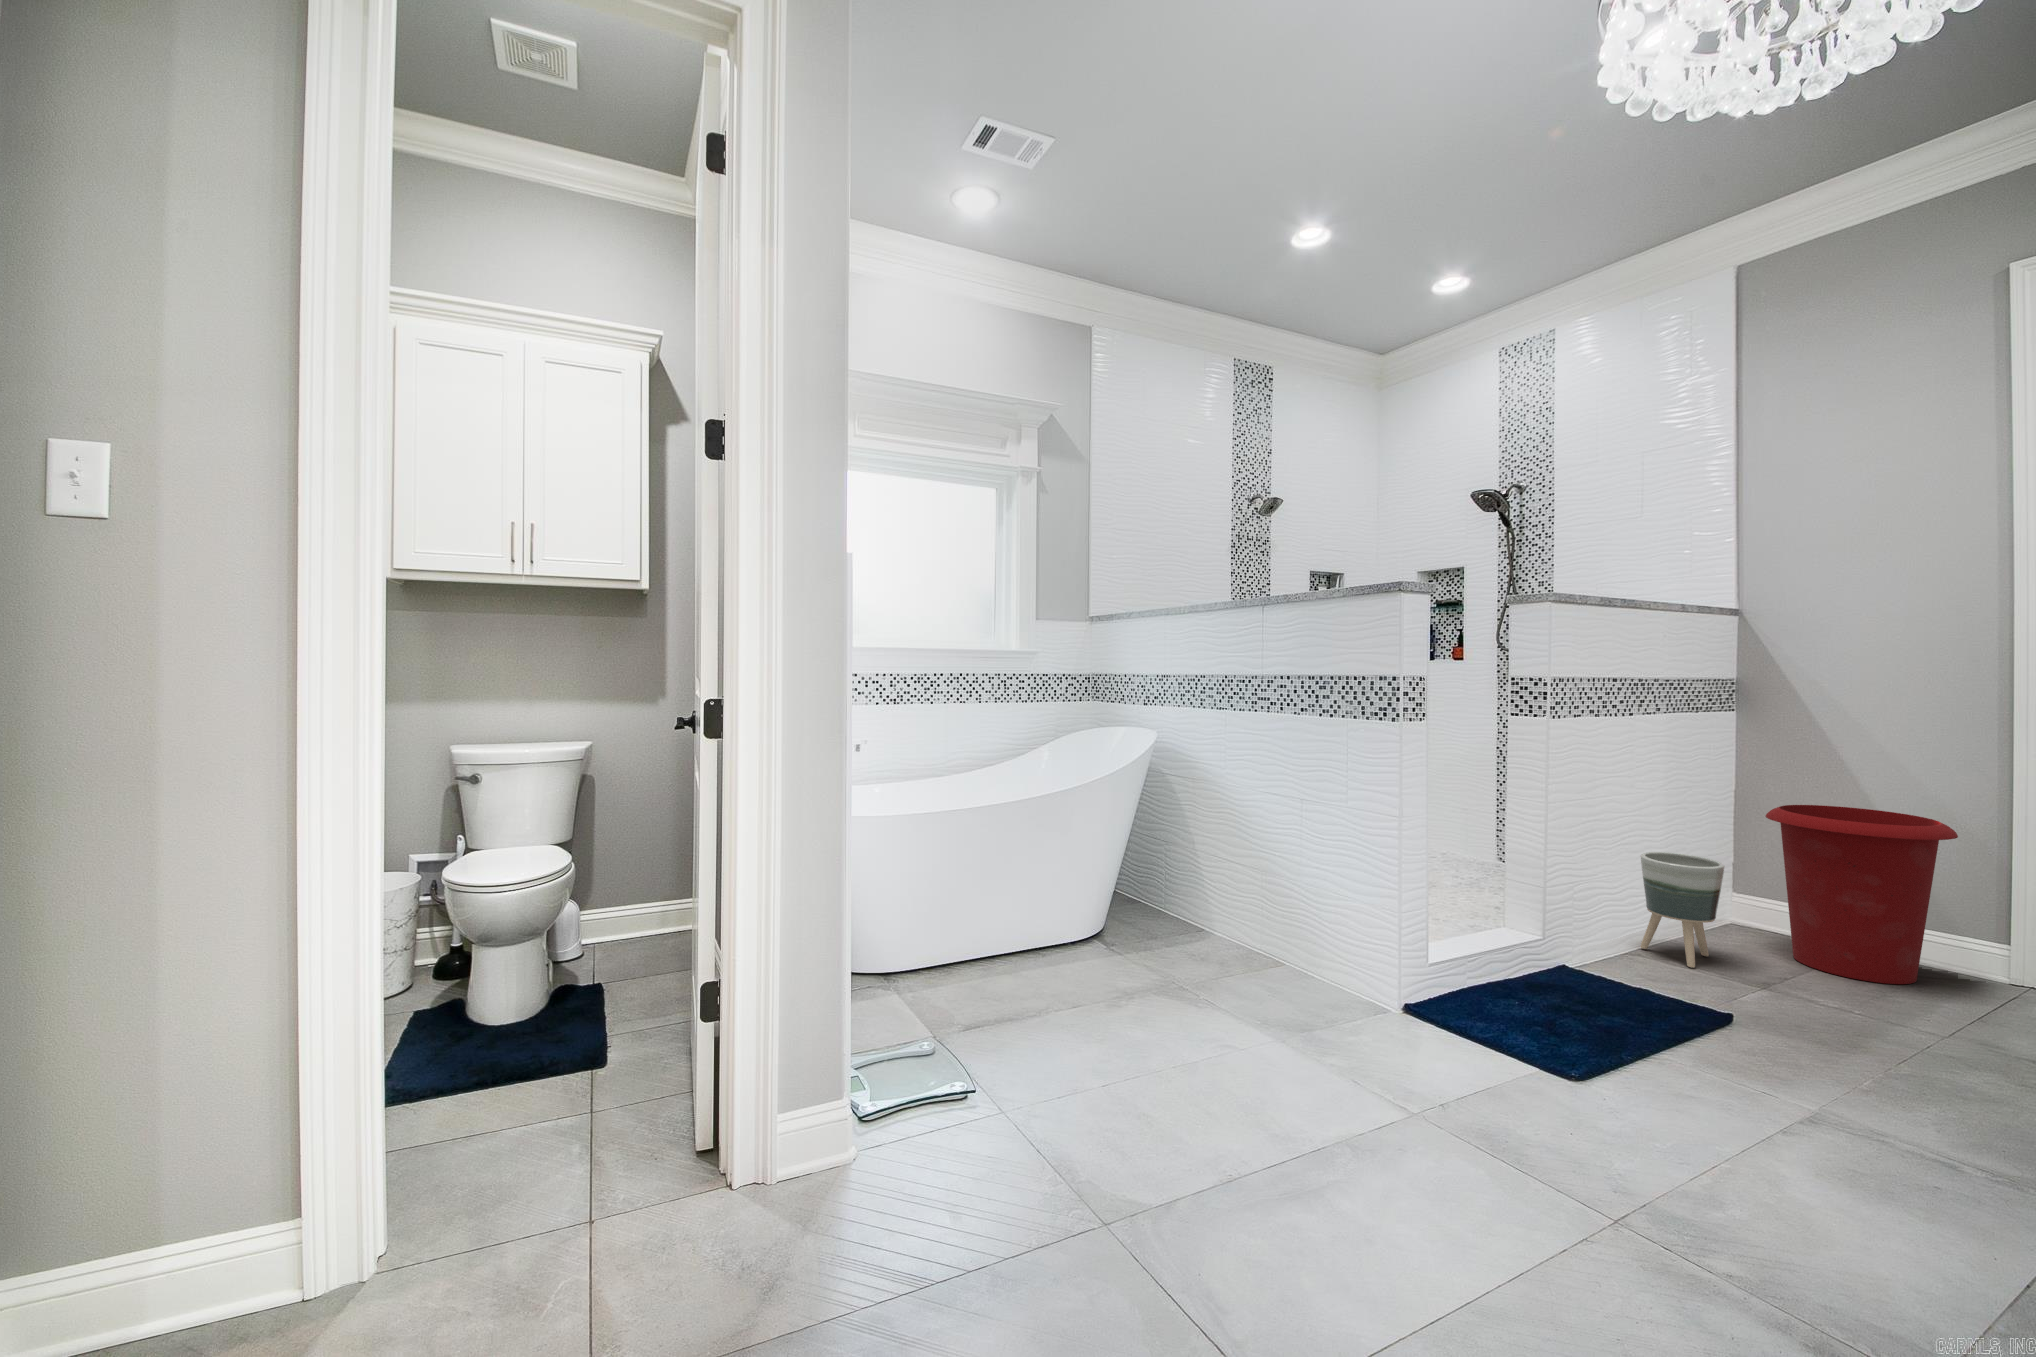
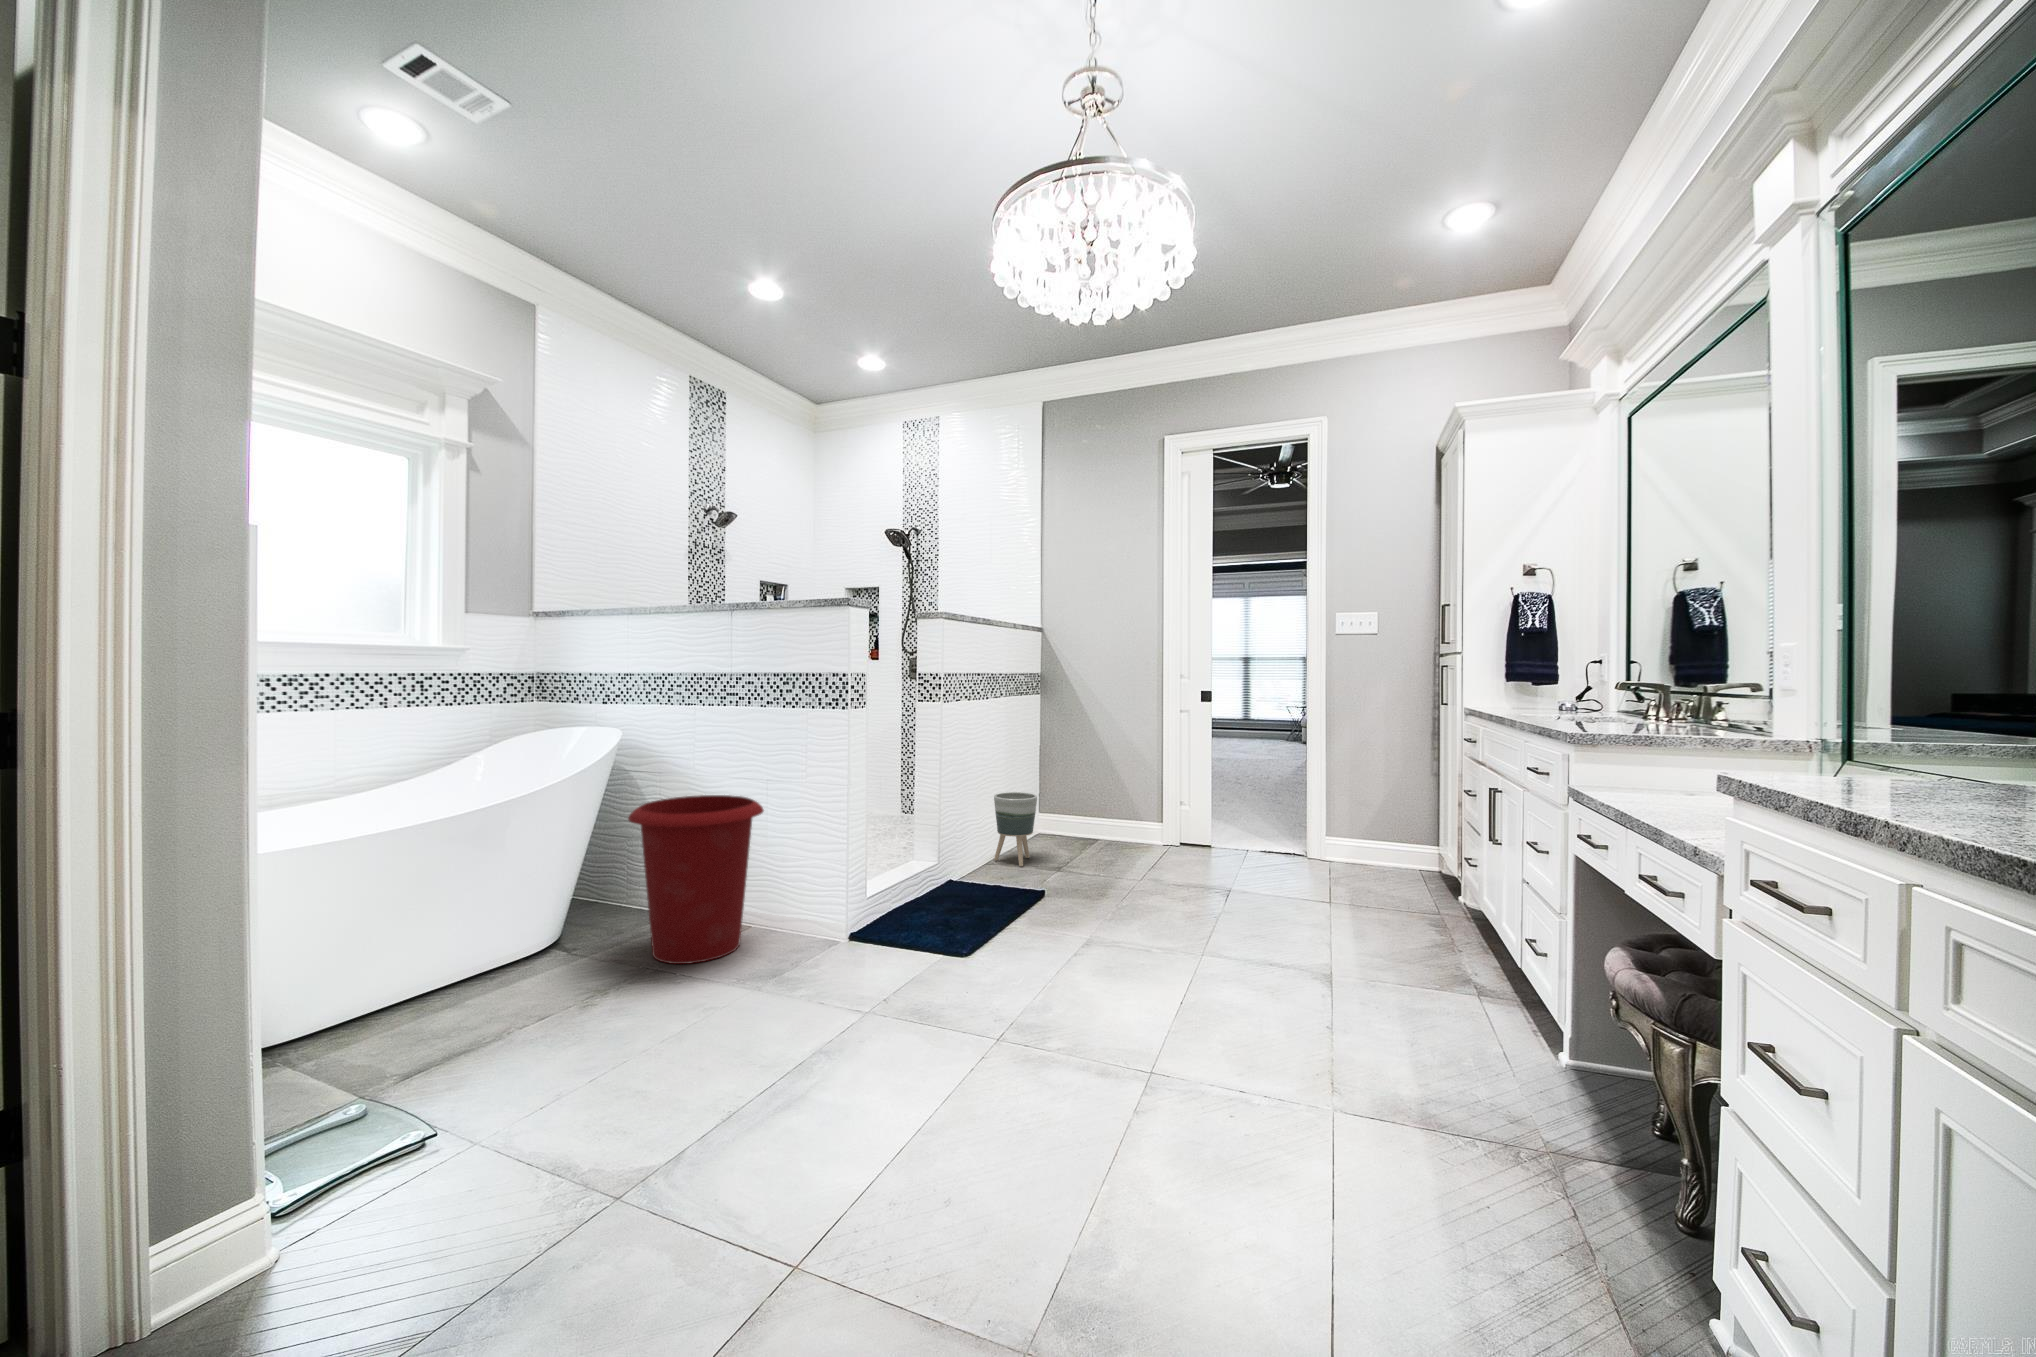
waste bin: present [1765,805,1958,984] -> present [628,795,764,964]

